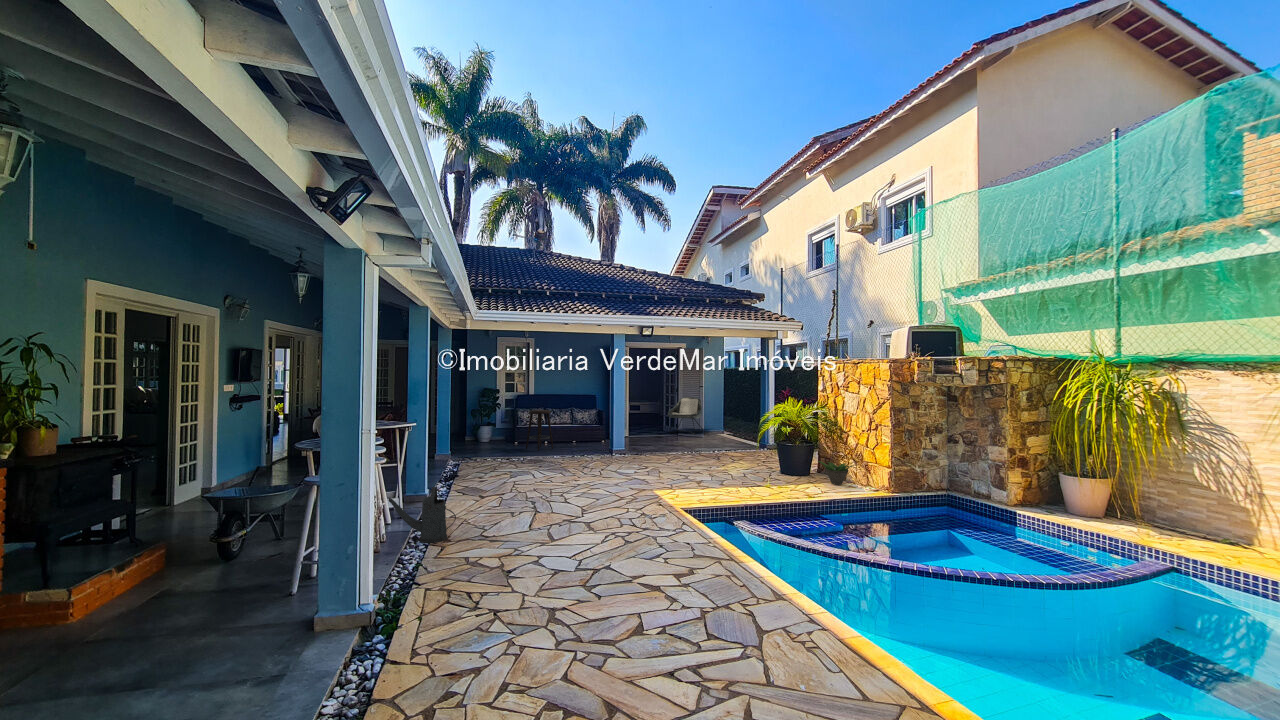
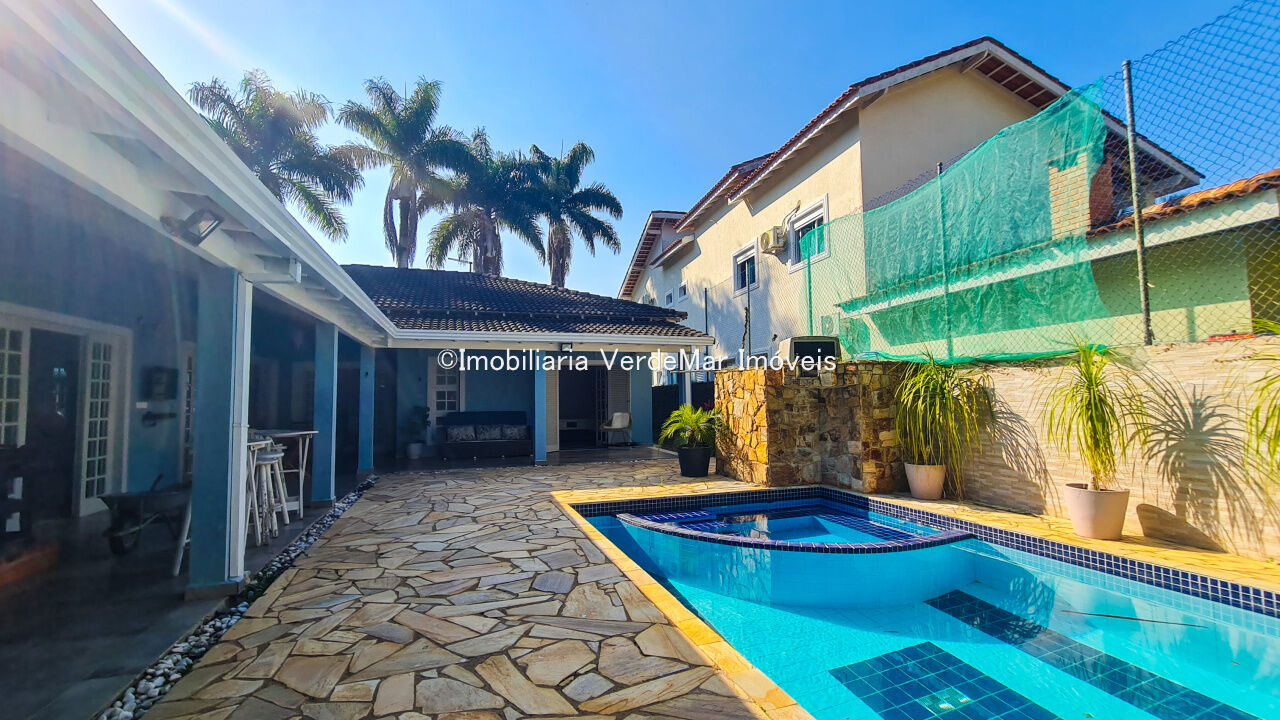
stool: present [526,410,553,451] -> none [453,425,480,464]
decorative plant: present [818,461,852,485] -> none [709,461,742,483]
watering can: present [388,487,456,543] -> none [282,485,347,536]

